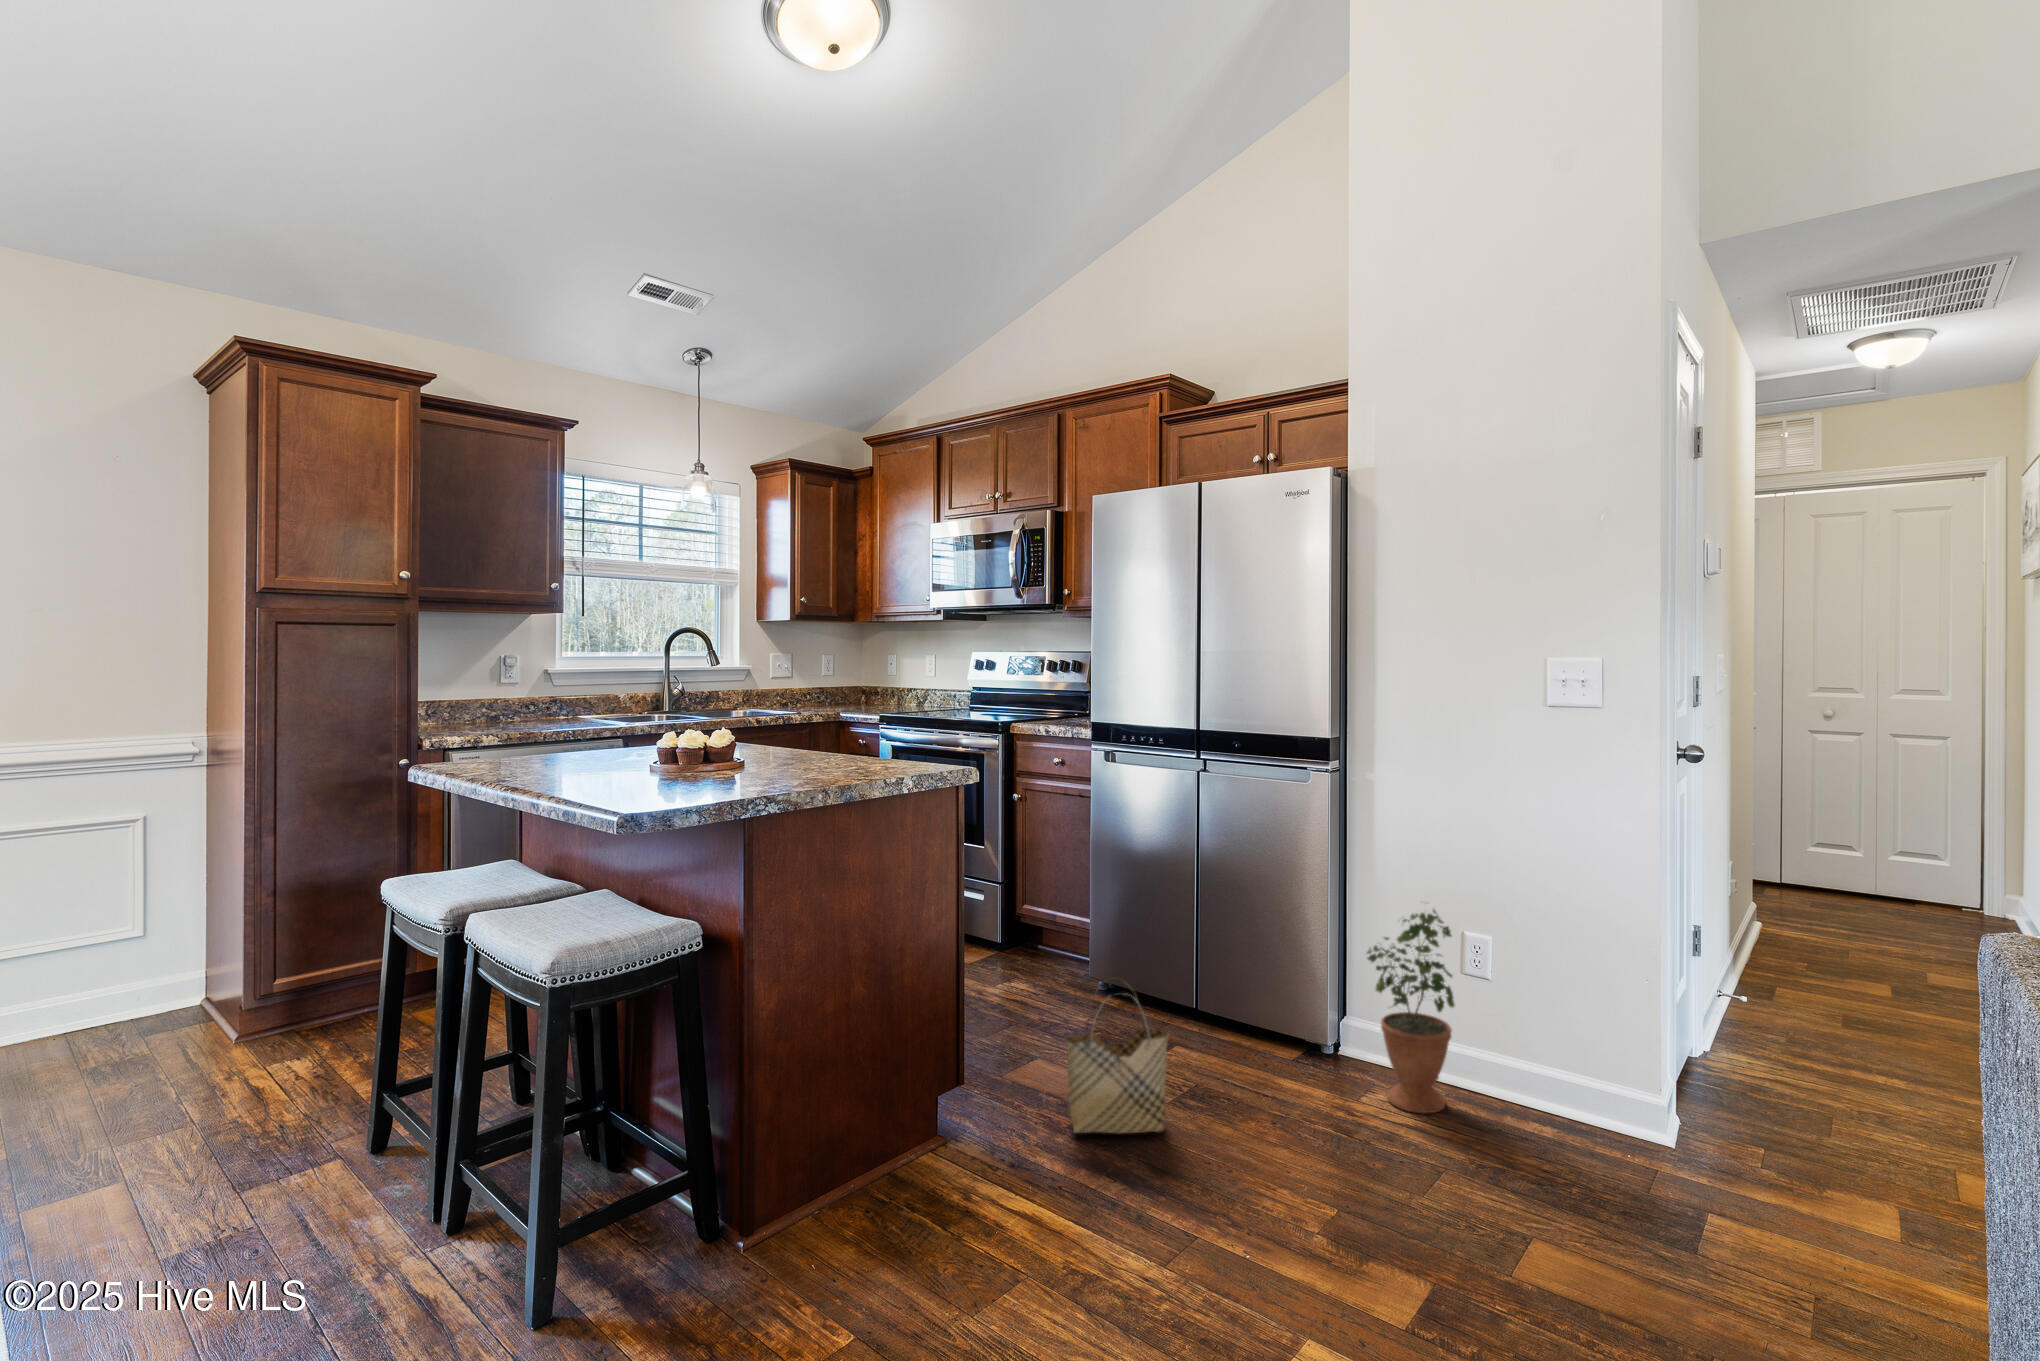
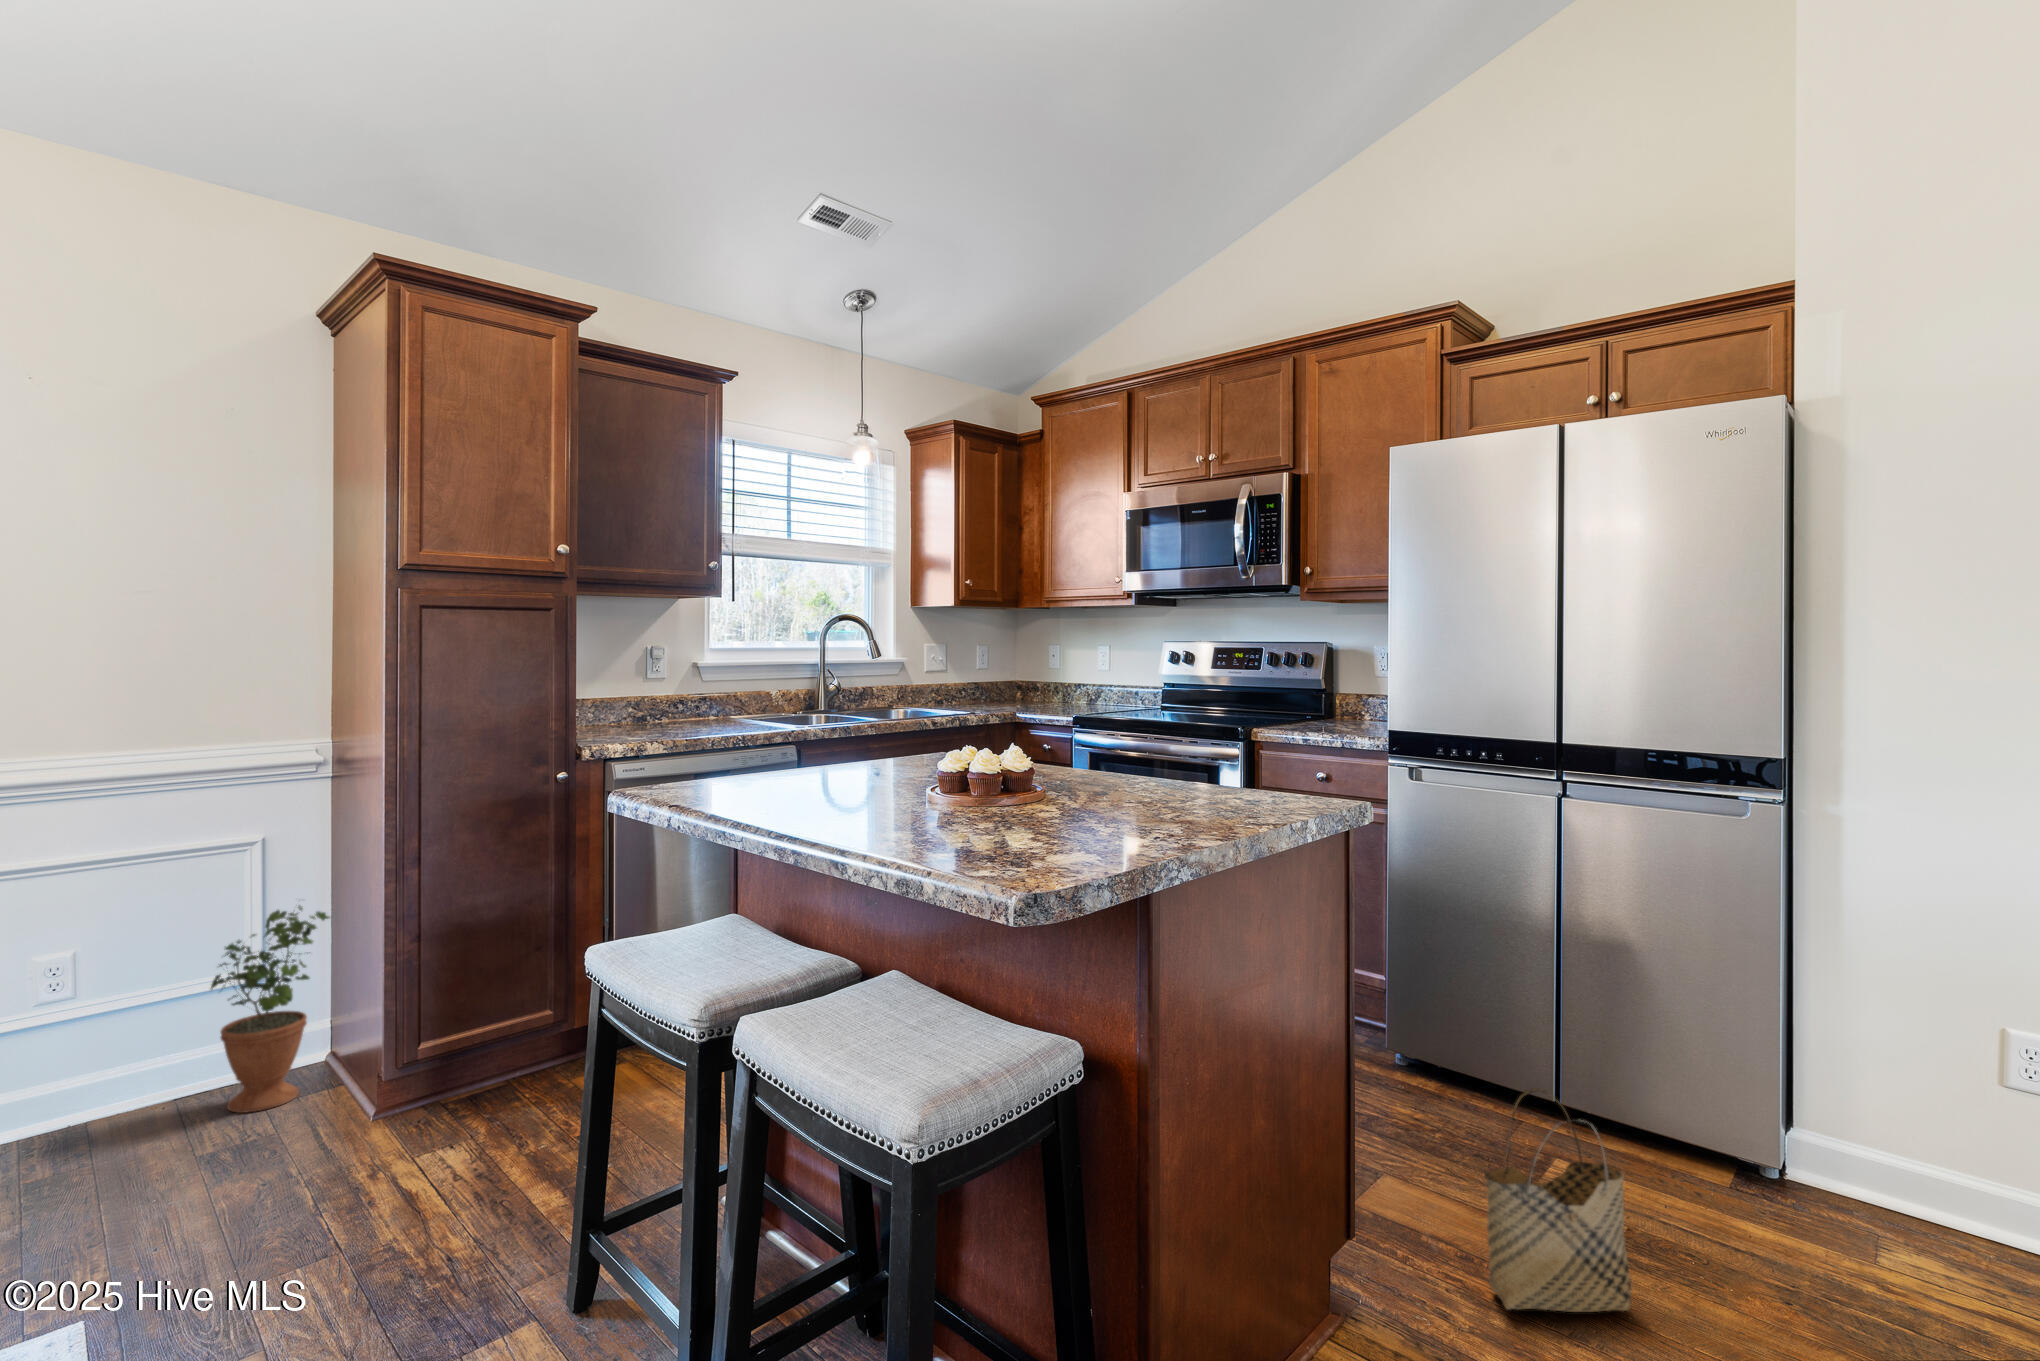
potted plant: present [1367,910,1454,1113] -> present [211,906,329,1113]

